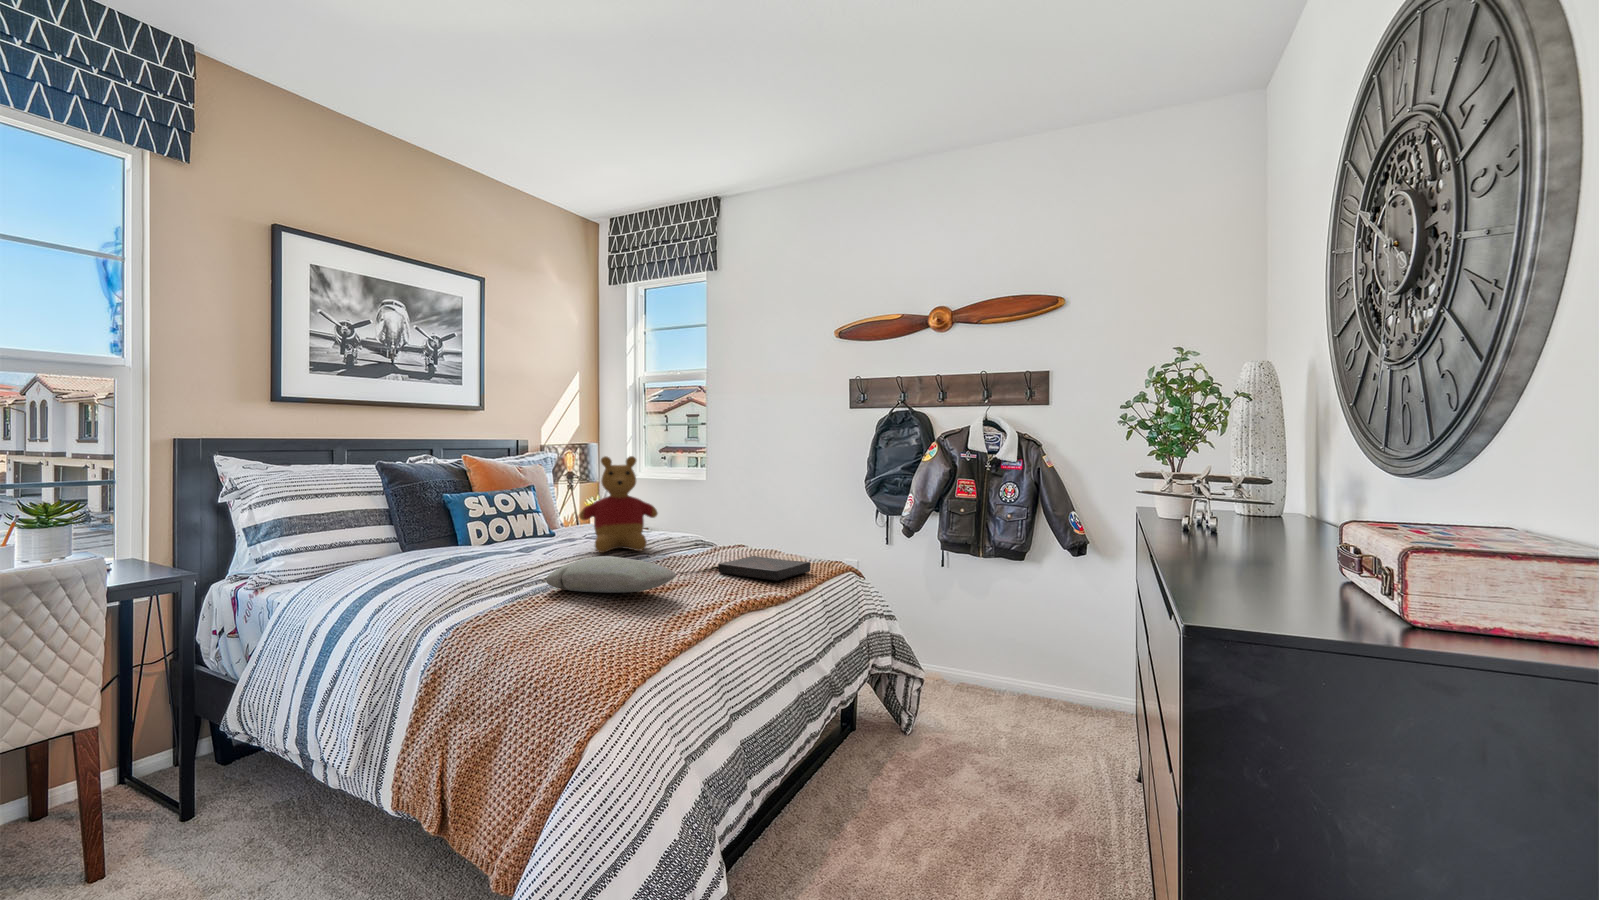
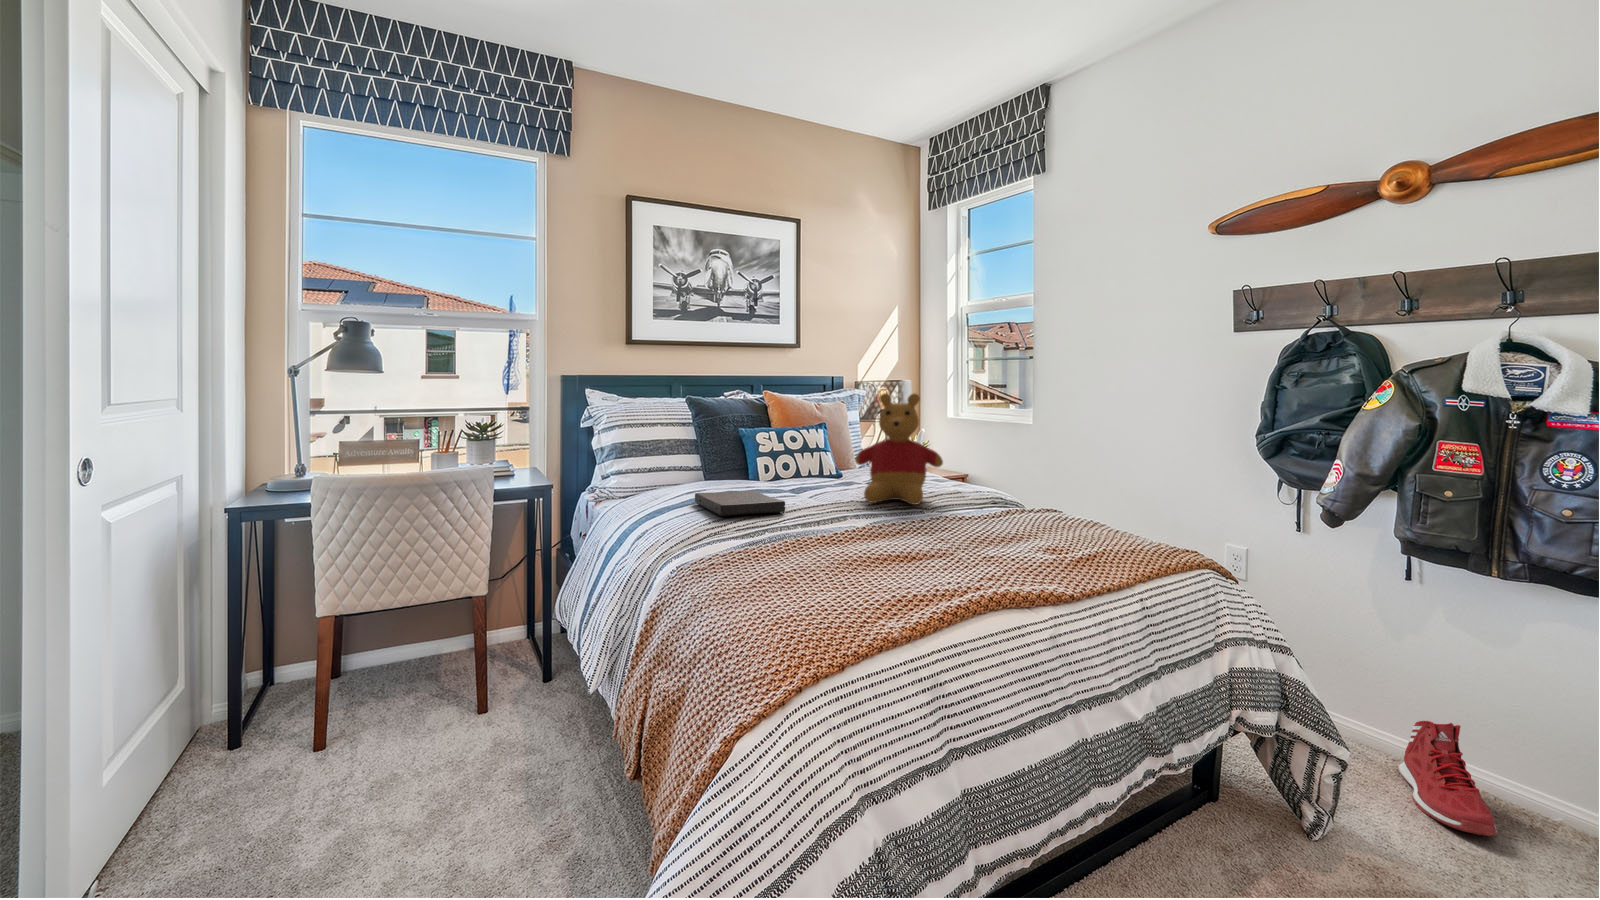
pillow: present [546,556,676,593] -> none [785,507,925,554]
book: present [718,556,811,581] -> present [695,490,785,516]
sneaker: none [956,657,1004,720] -> present [1399,721,1497,836]

